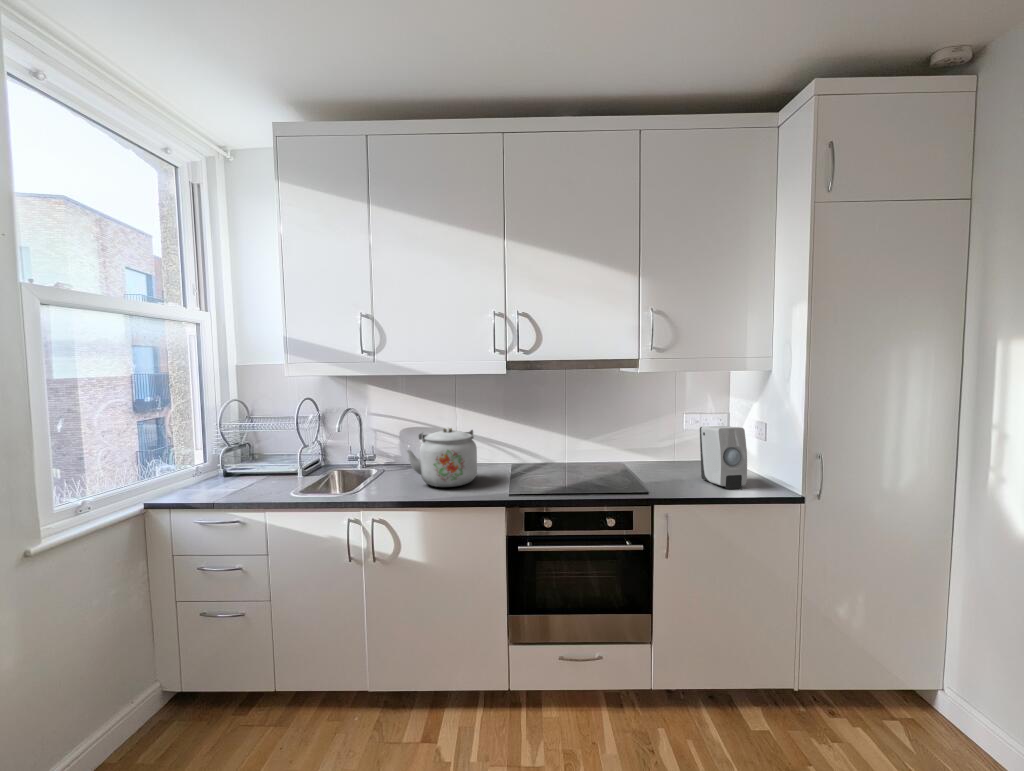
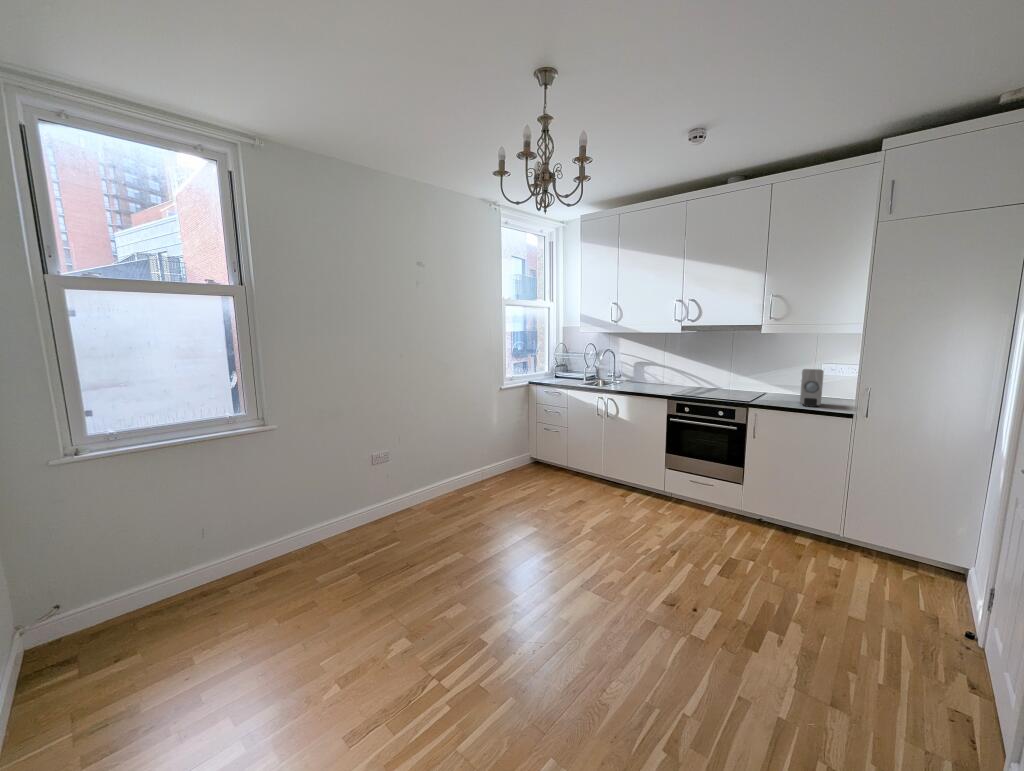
kettle: present [407,428,477,487] -> none [628,360,665,389]

